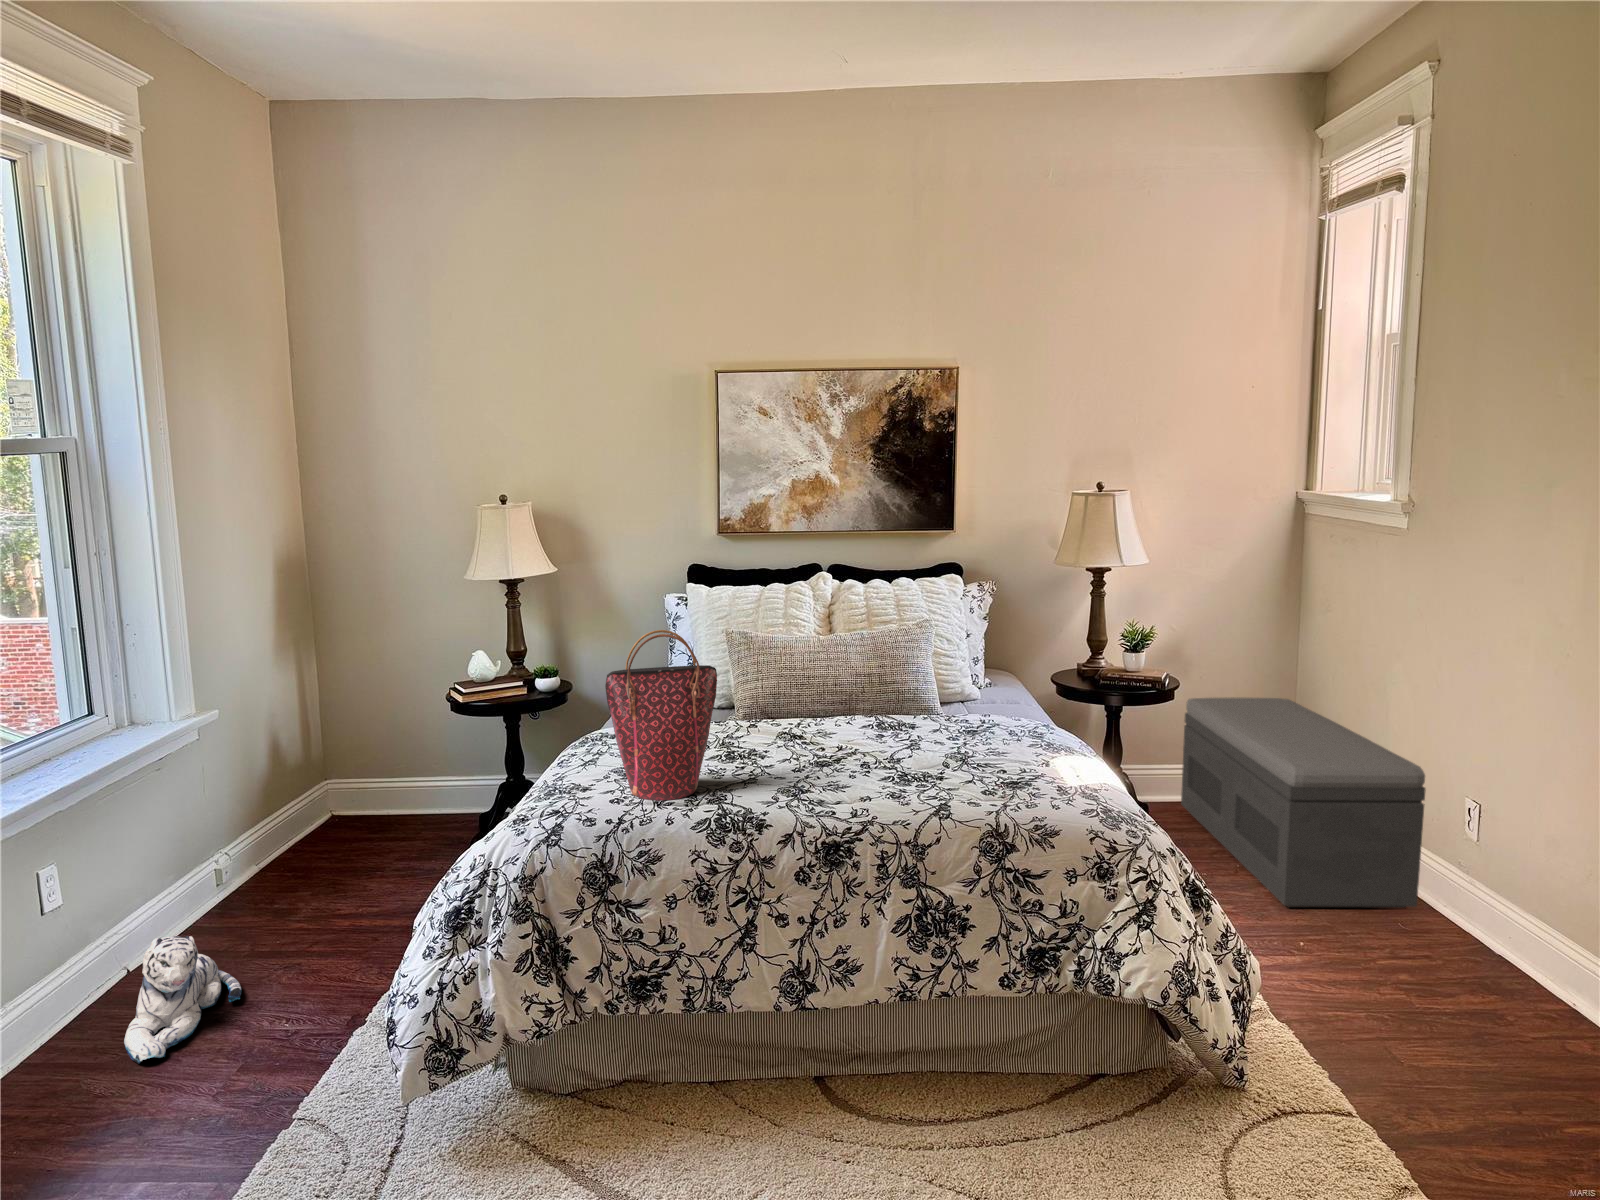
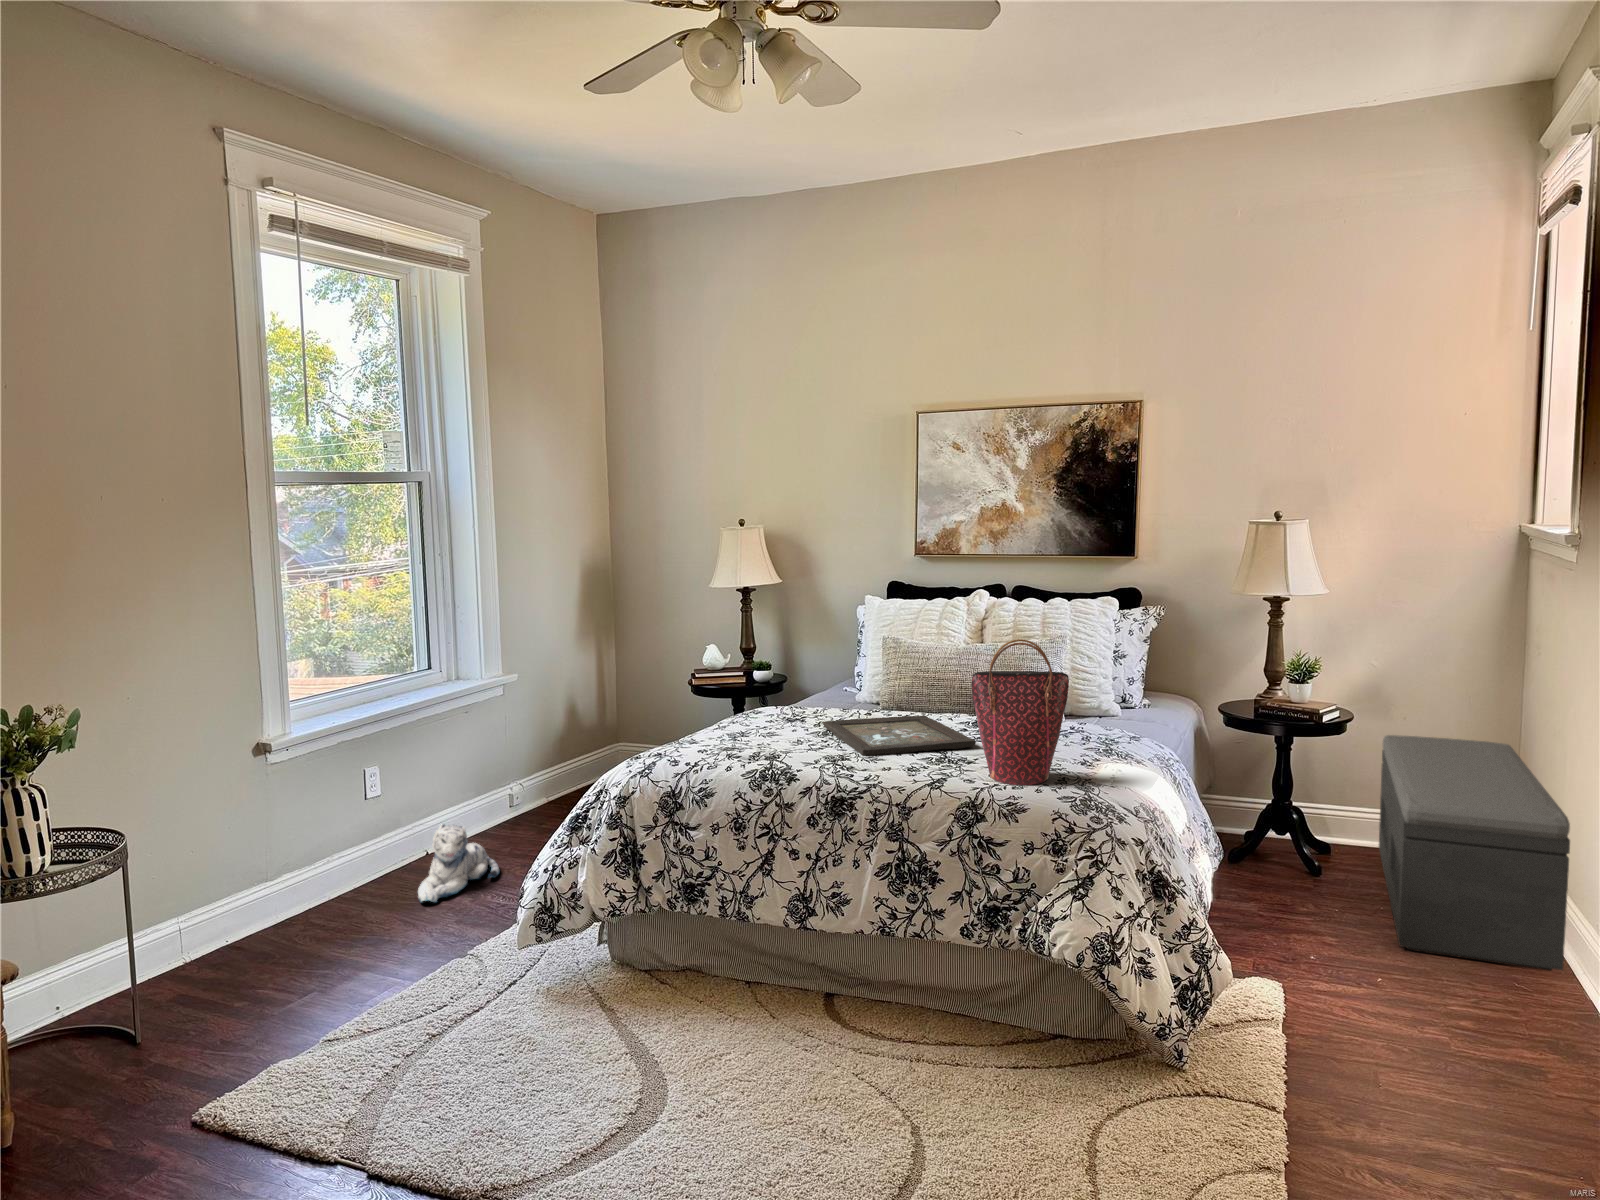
handbag: present [605,630,717,801] -> present [971,639,1069,785]
tray: none [722,720,925,782] -> present [823,715,976,756]

